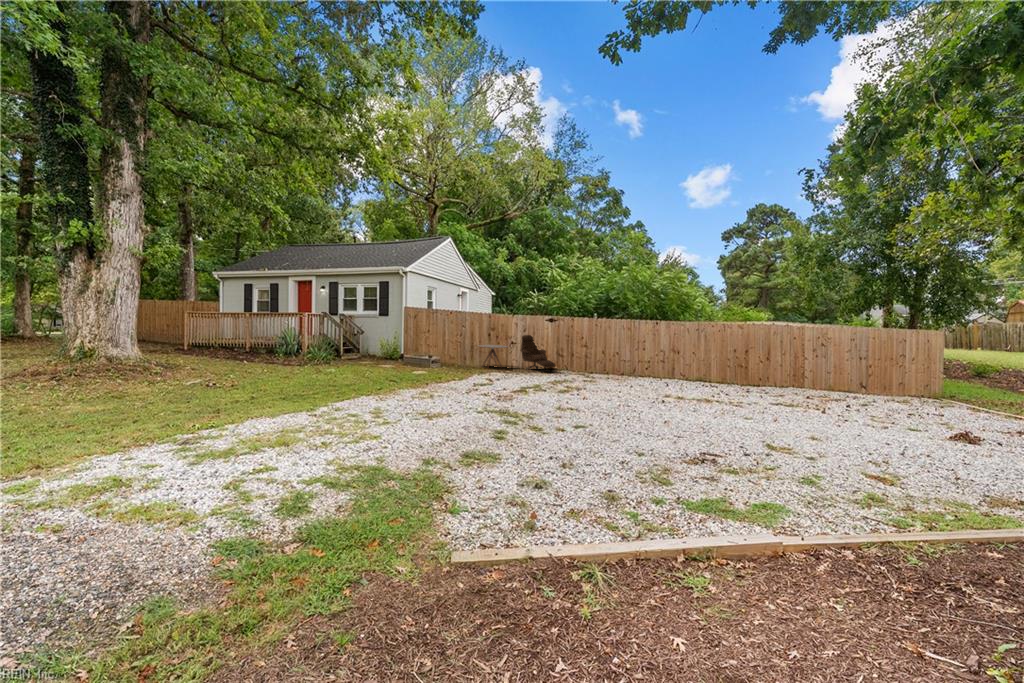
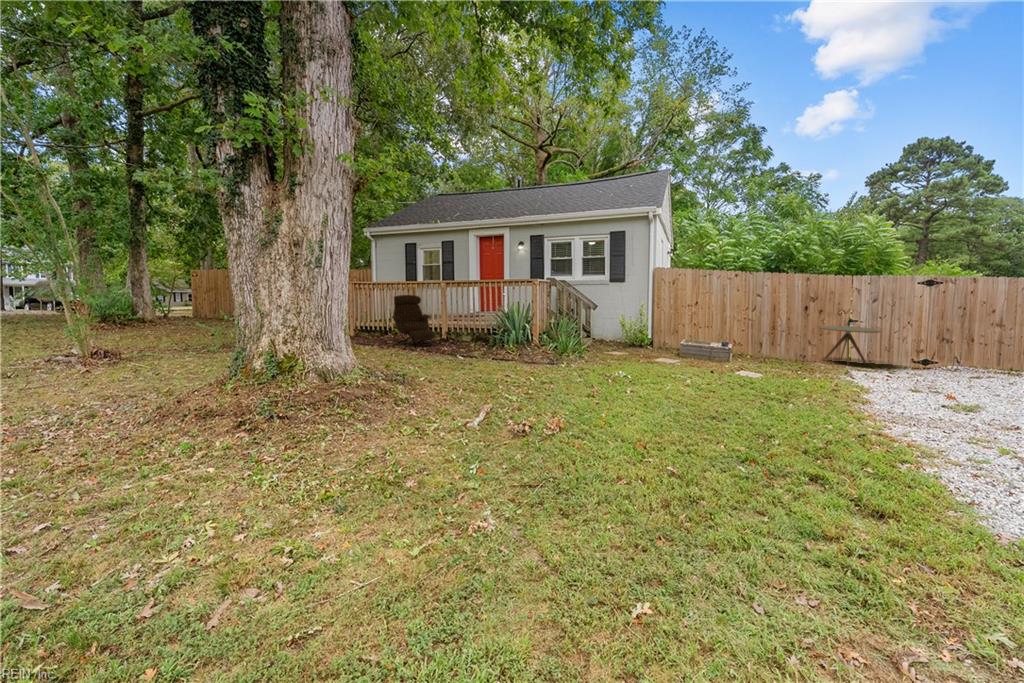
lounge chair: present [521,335,555,371] -> present [392,295,435,346]

